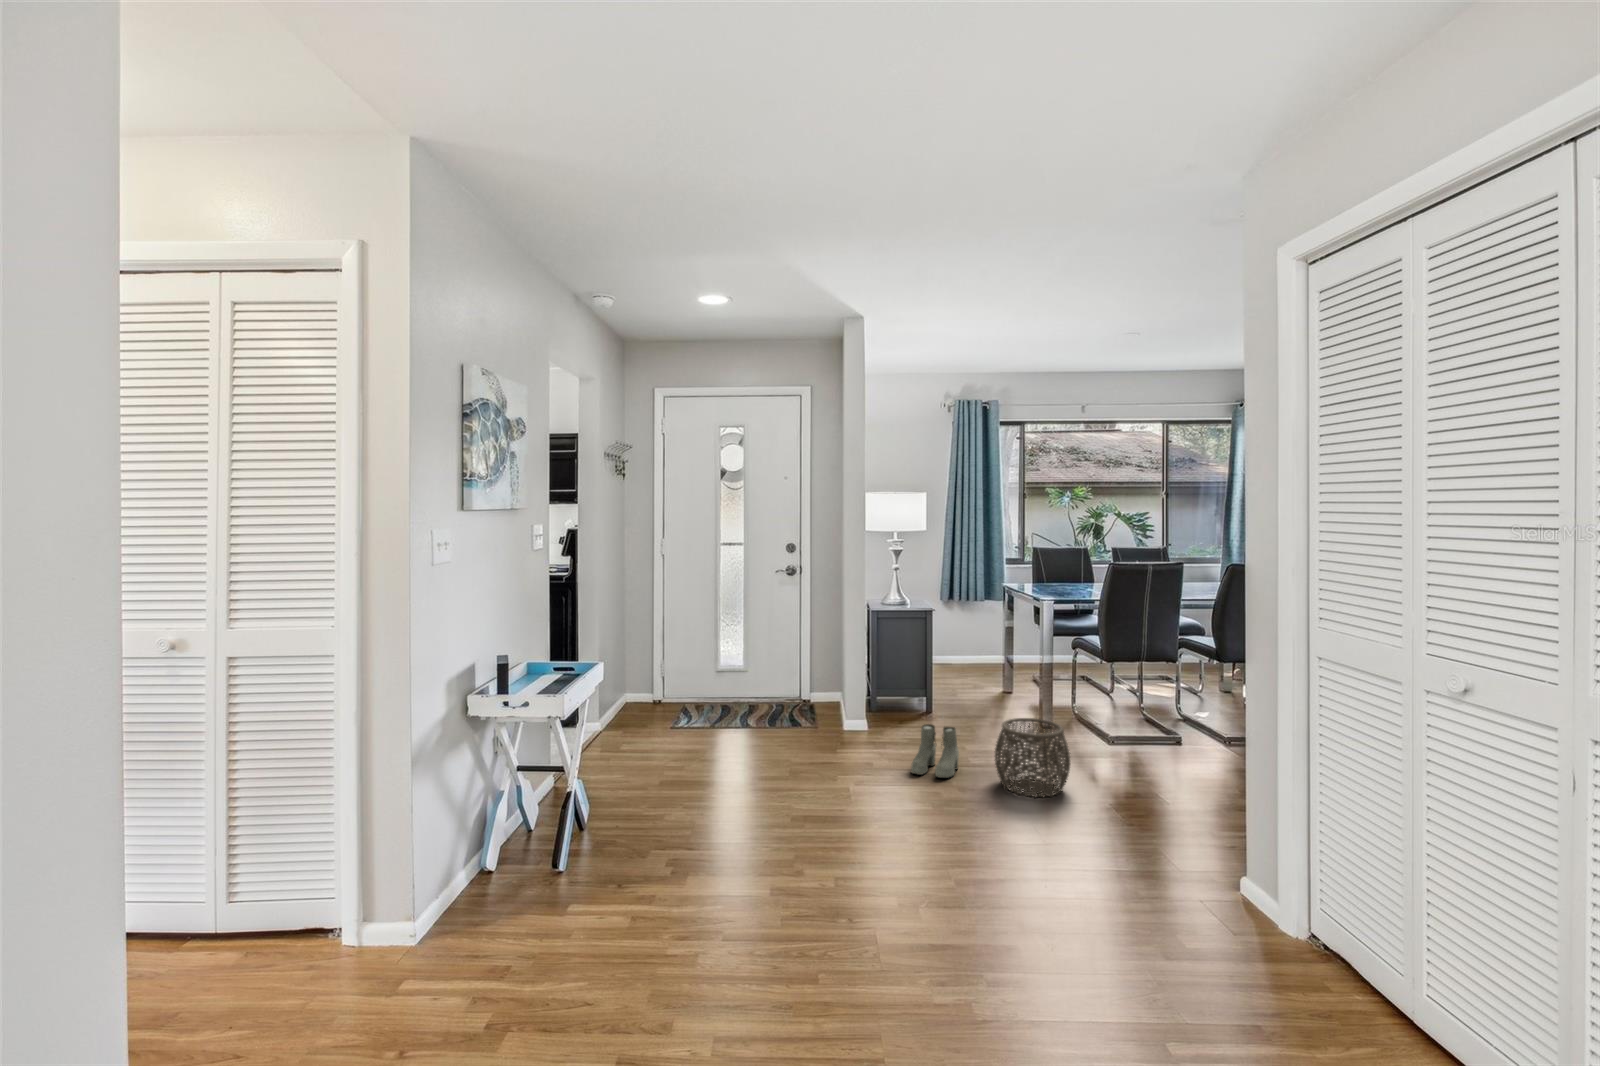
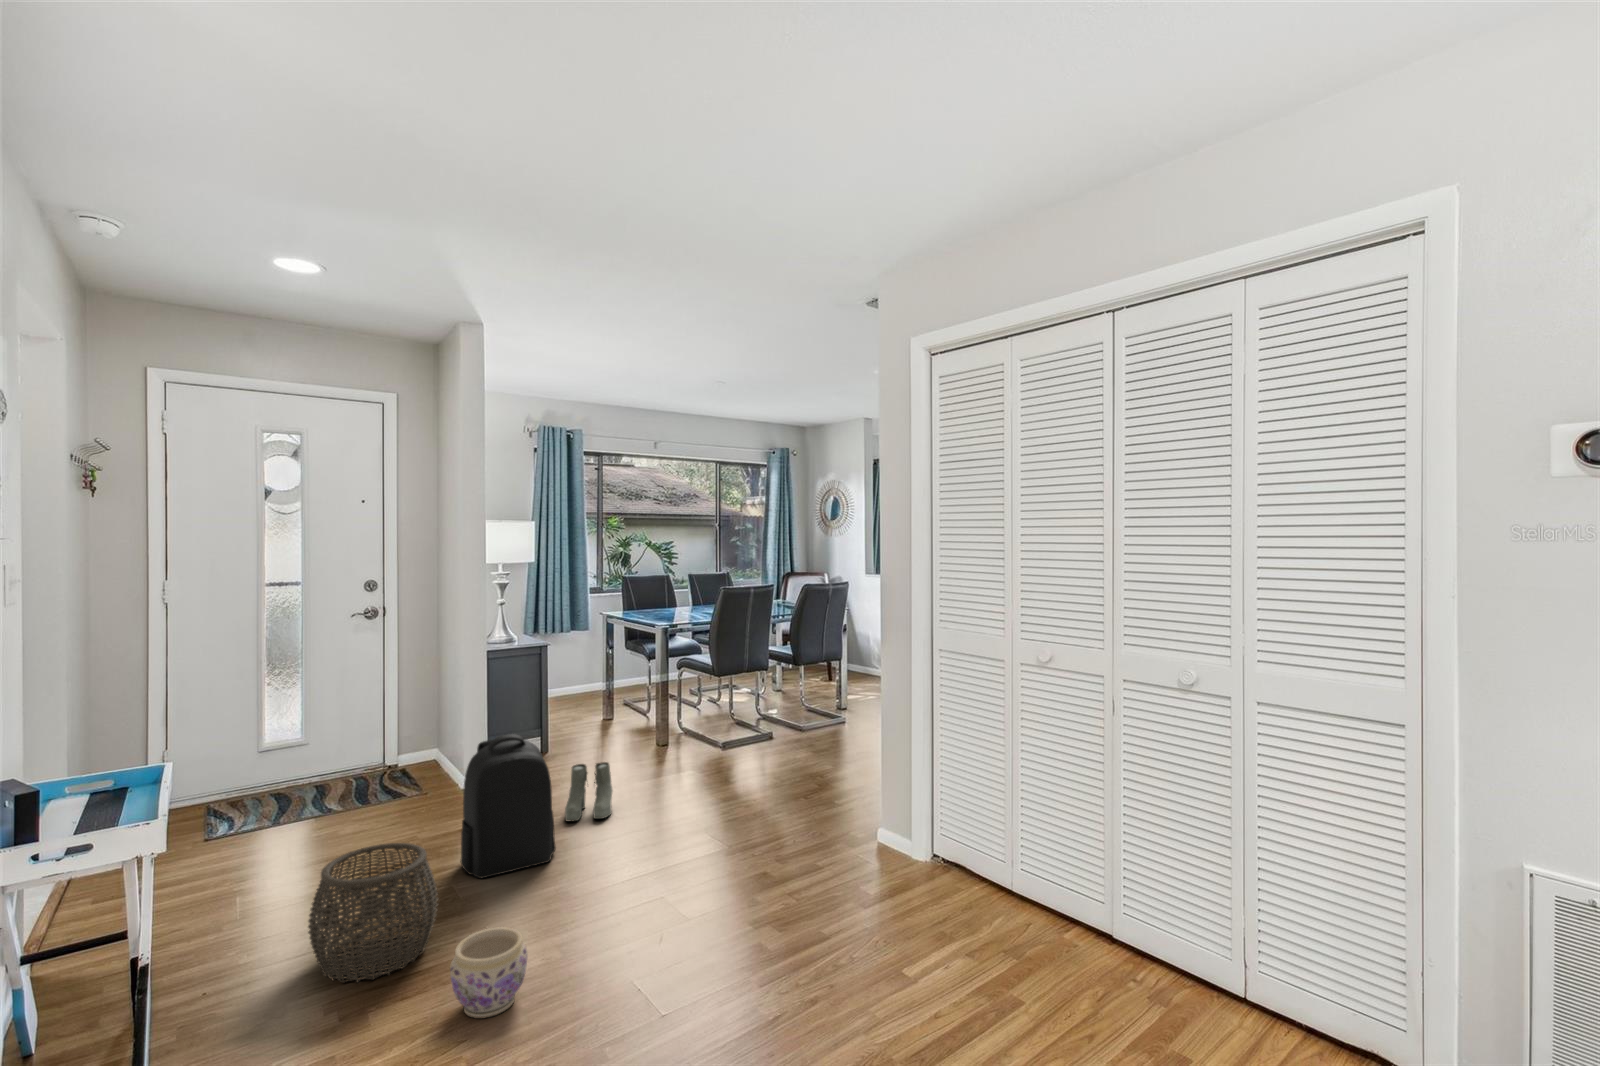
backpack: none [812,685,888,802] -> present [460,734,556,878]
woven basket: present [995,718,1071,797] -> present [308,843,438,982]
planter: none [749,834,807,901] -> present [450,927,528,1019]

